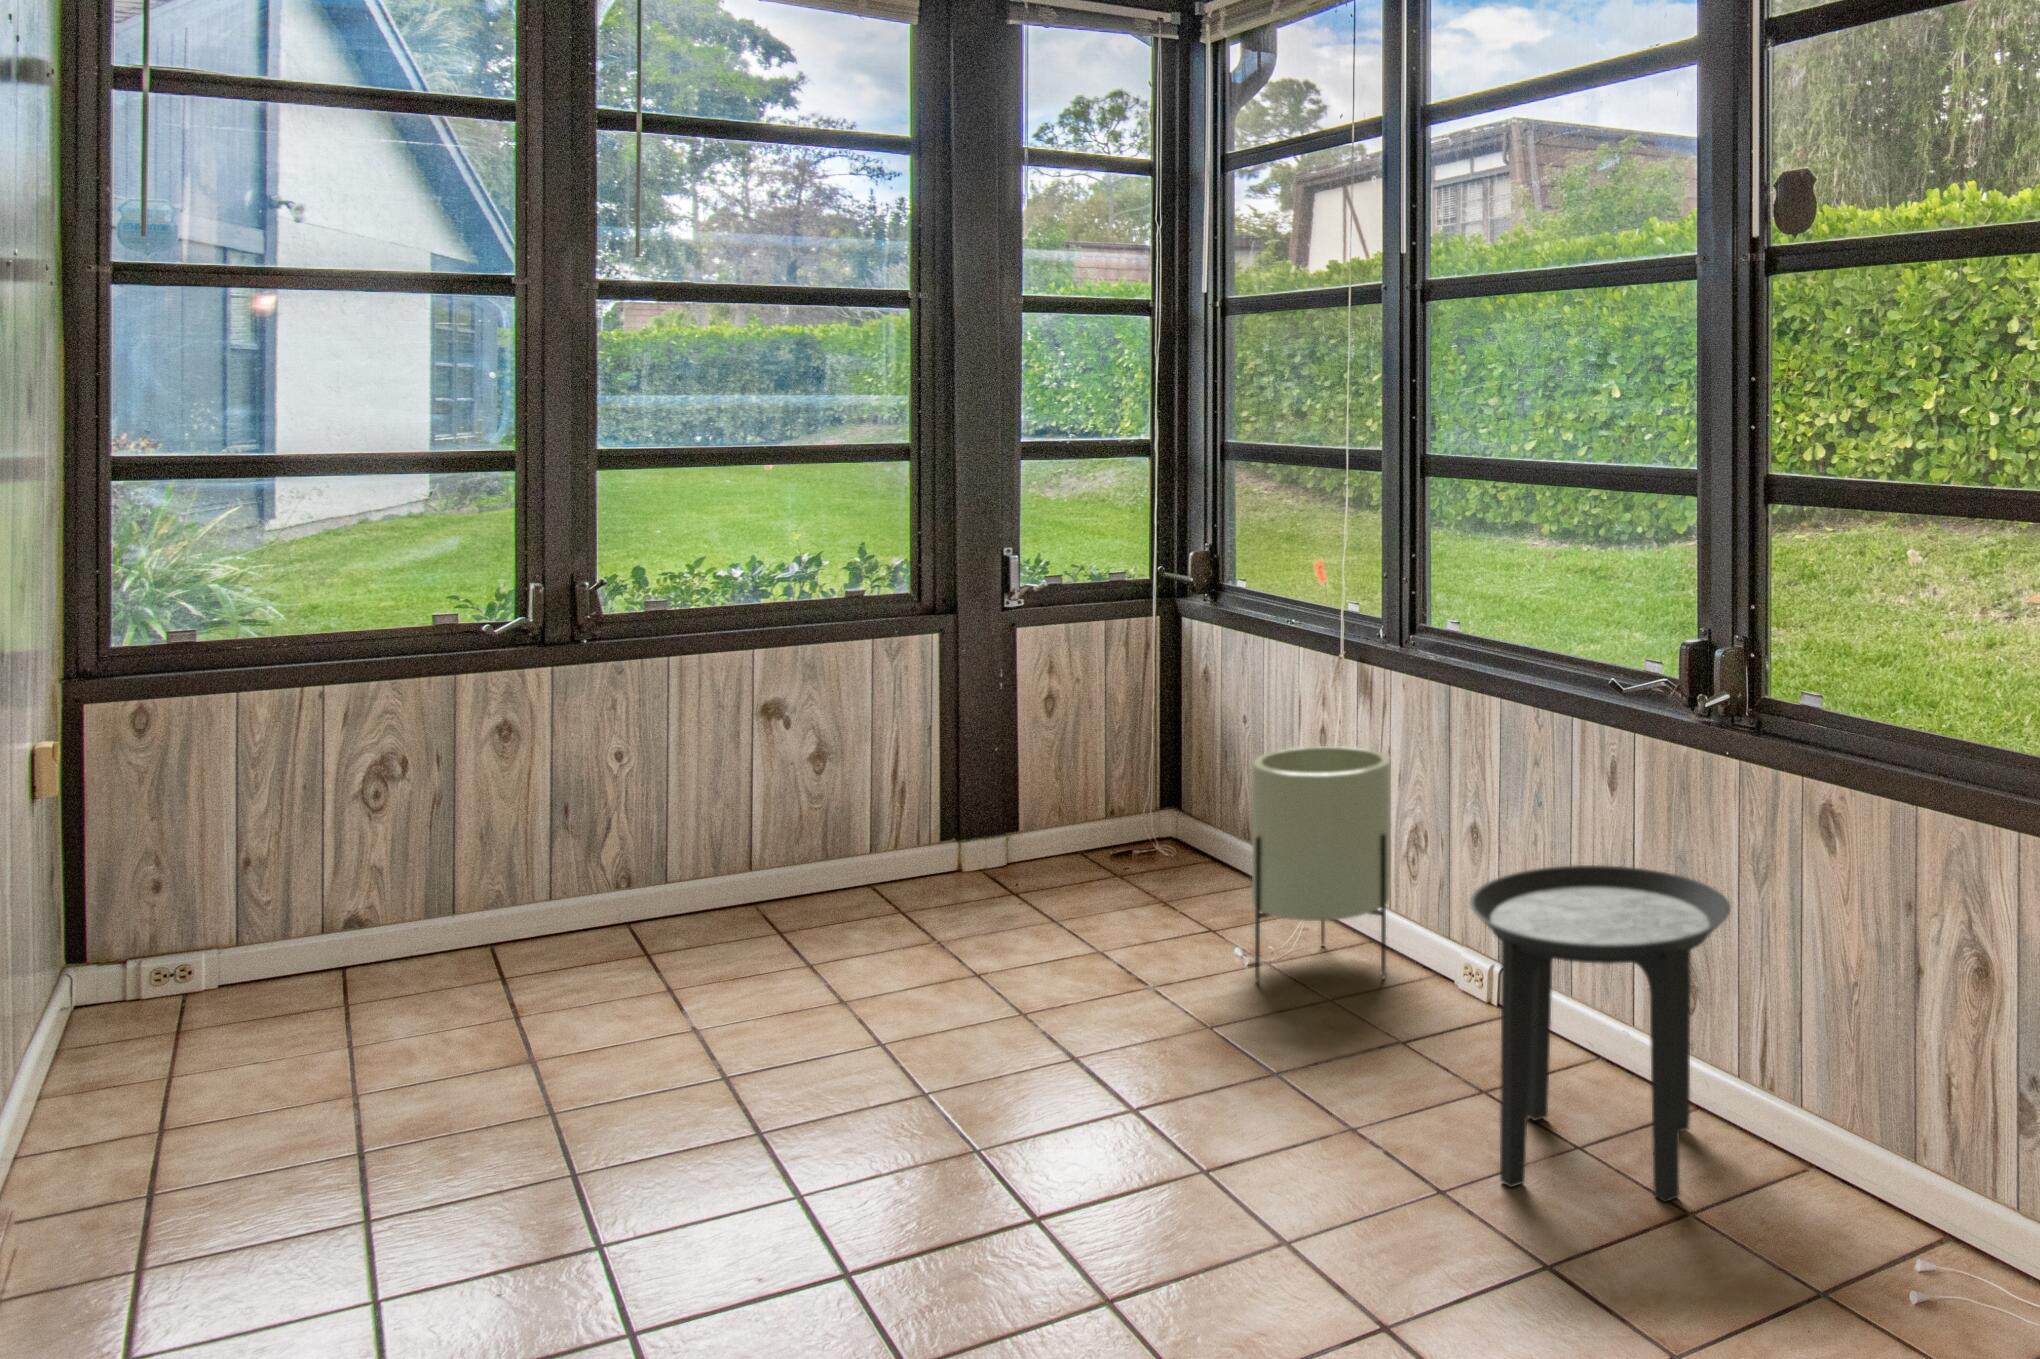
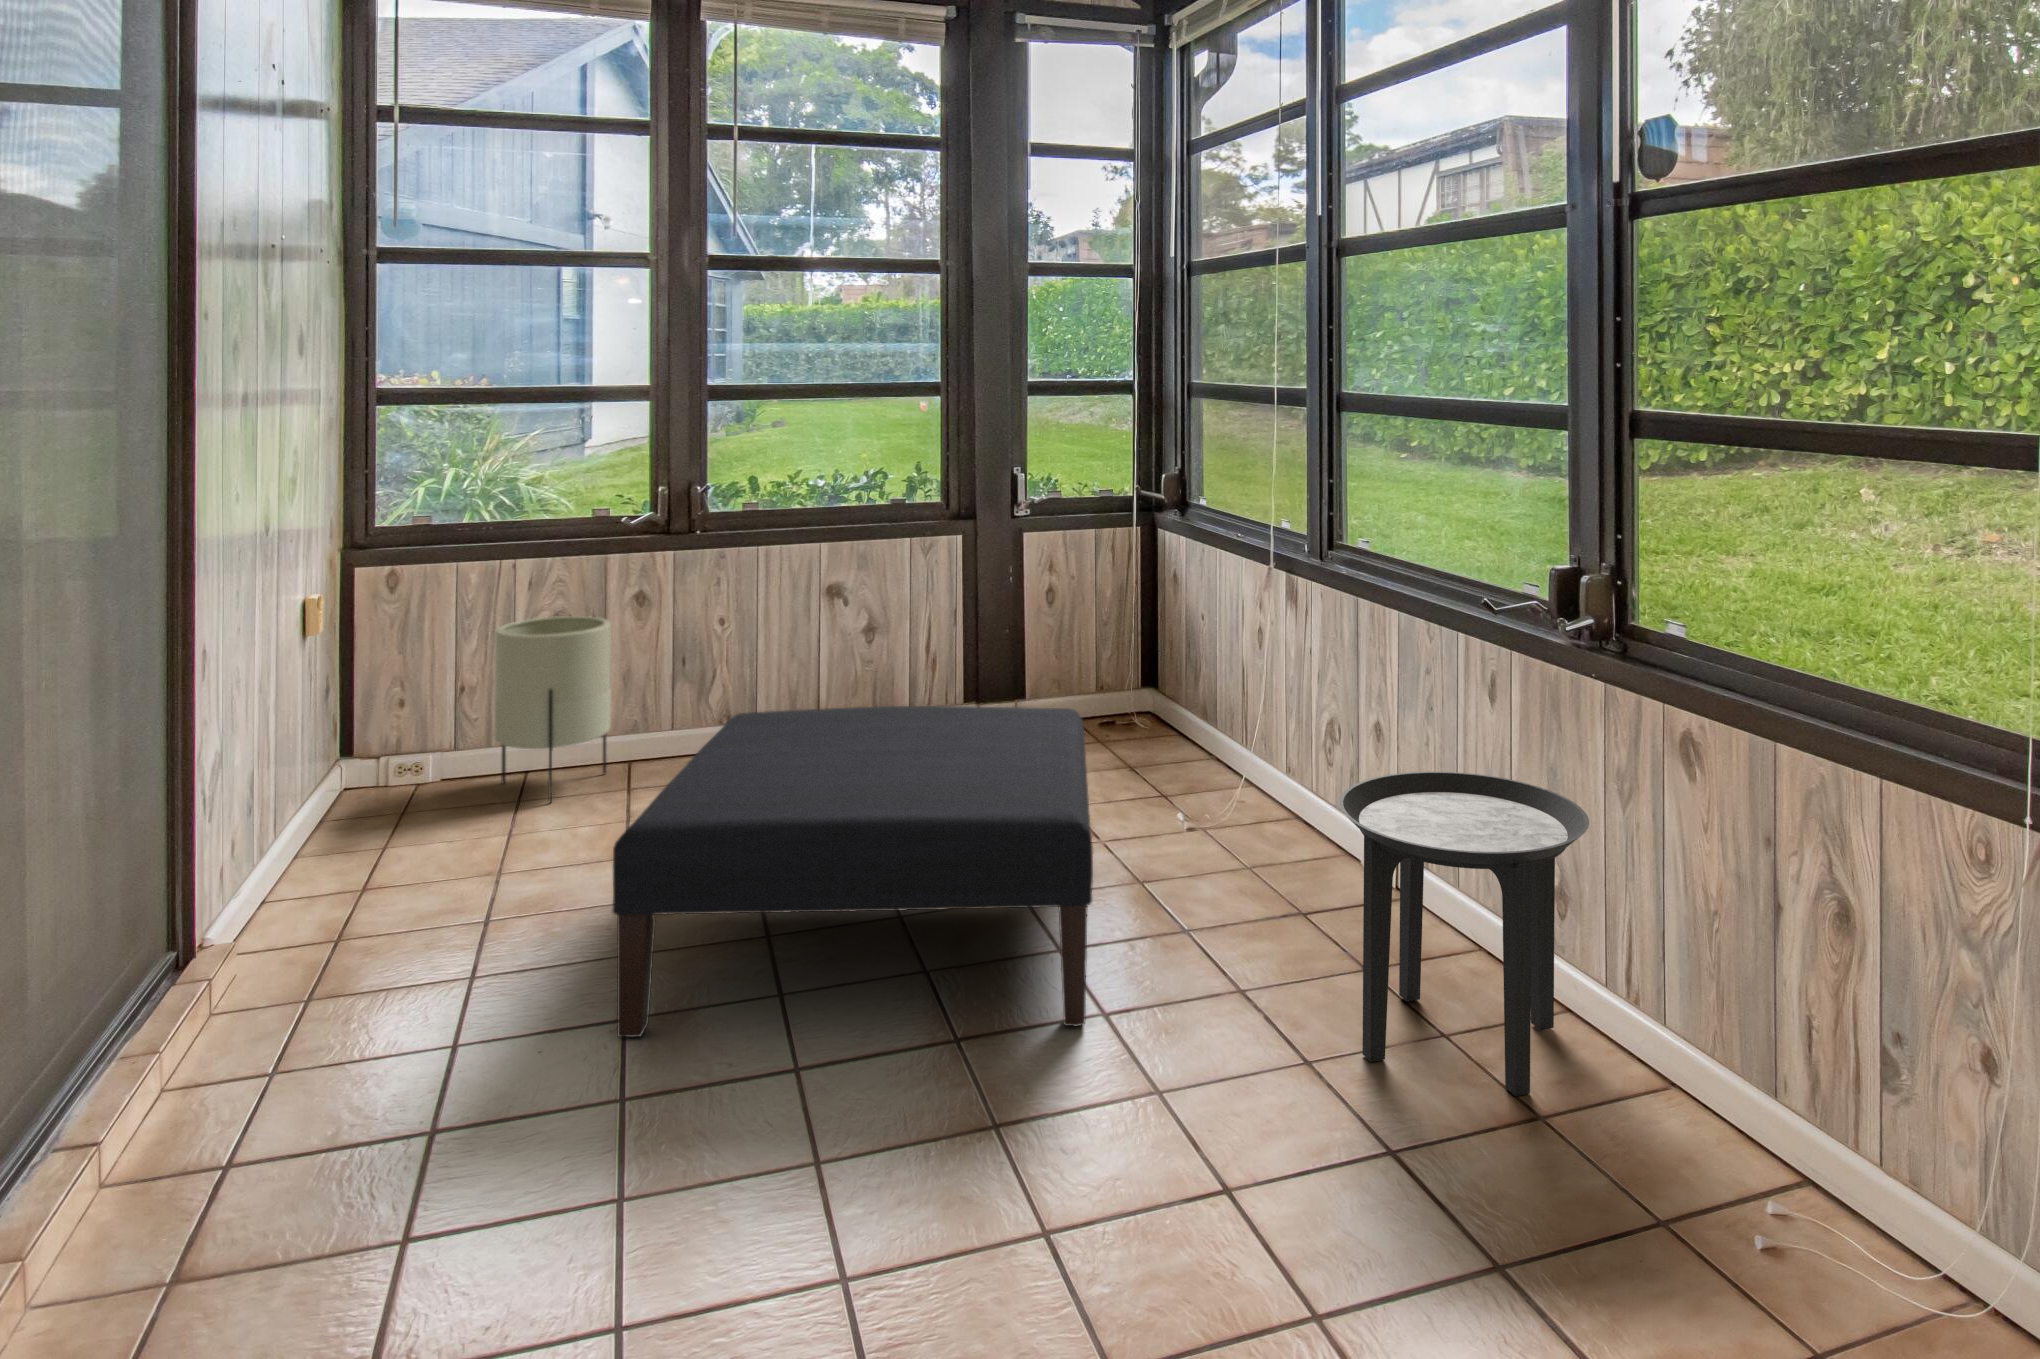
planter: present [1252,746,1390,982] -> present [495,616,611,803]
ottoman: none [587,828,1194,1278] -> present [612,706,1093,1037]

